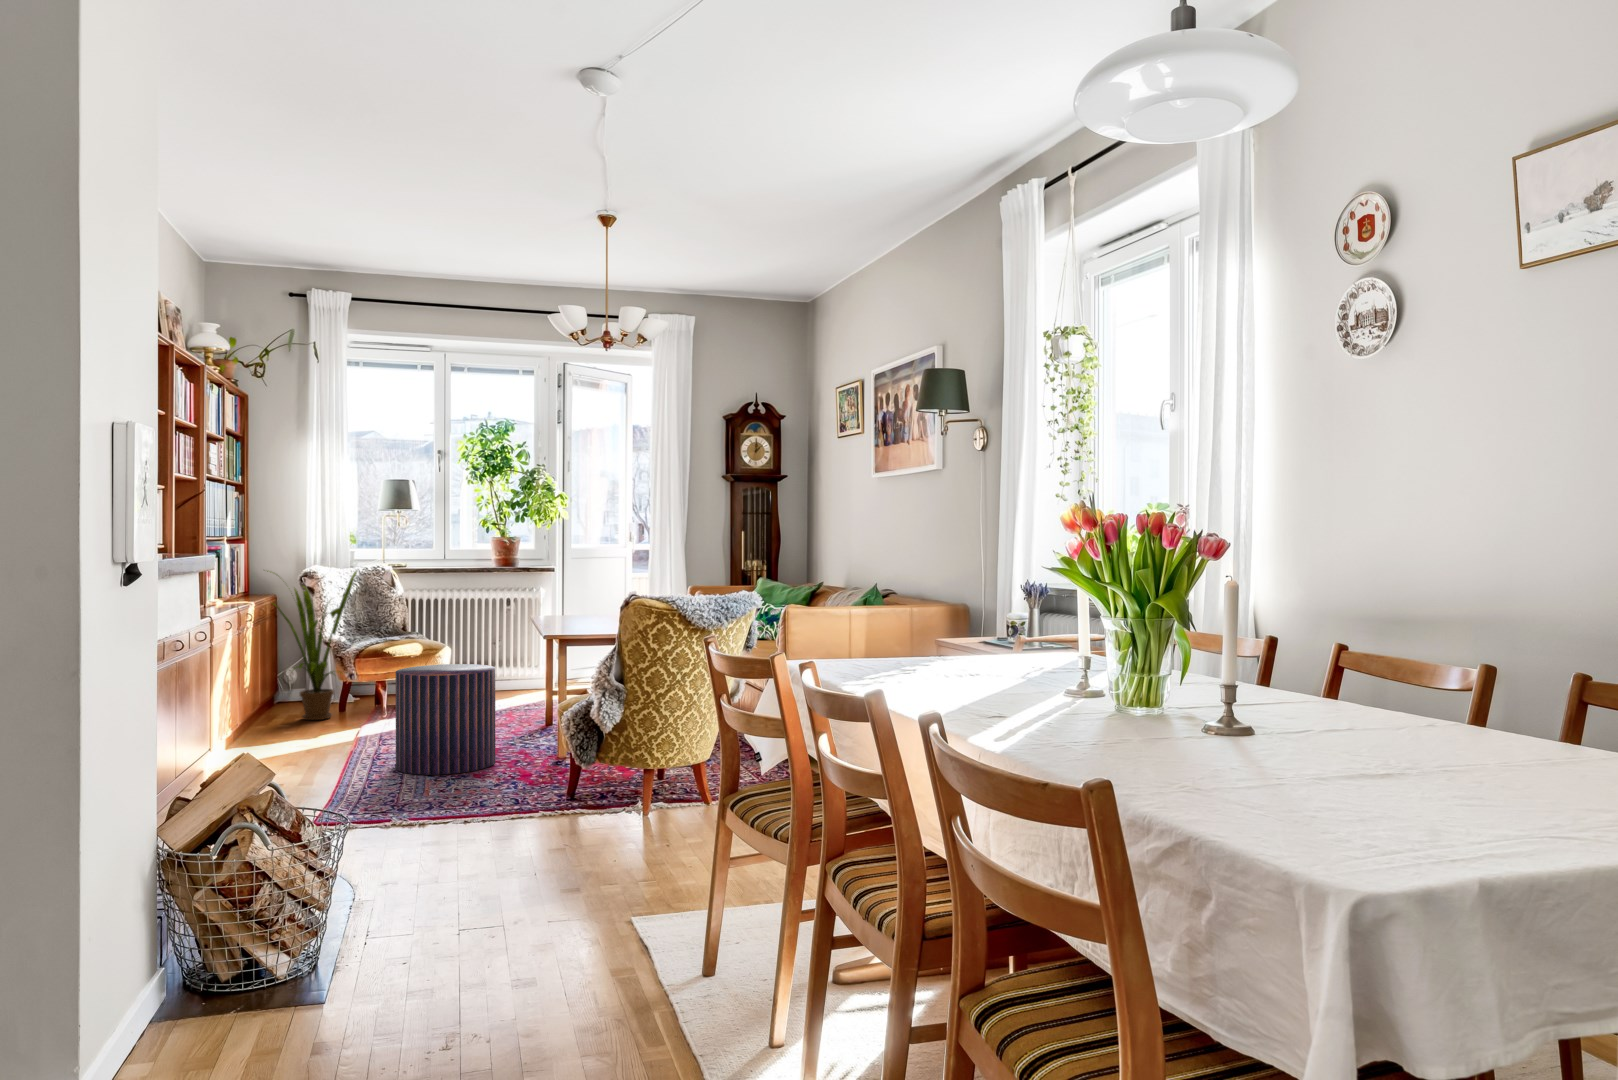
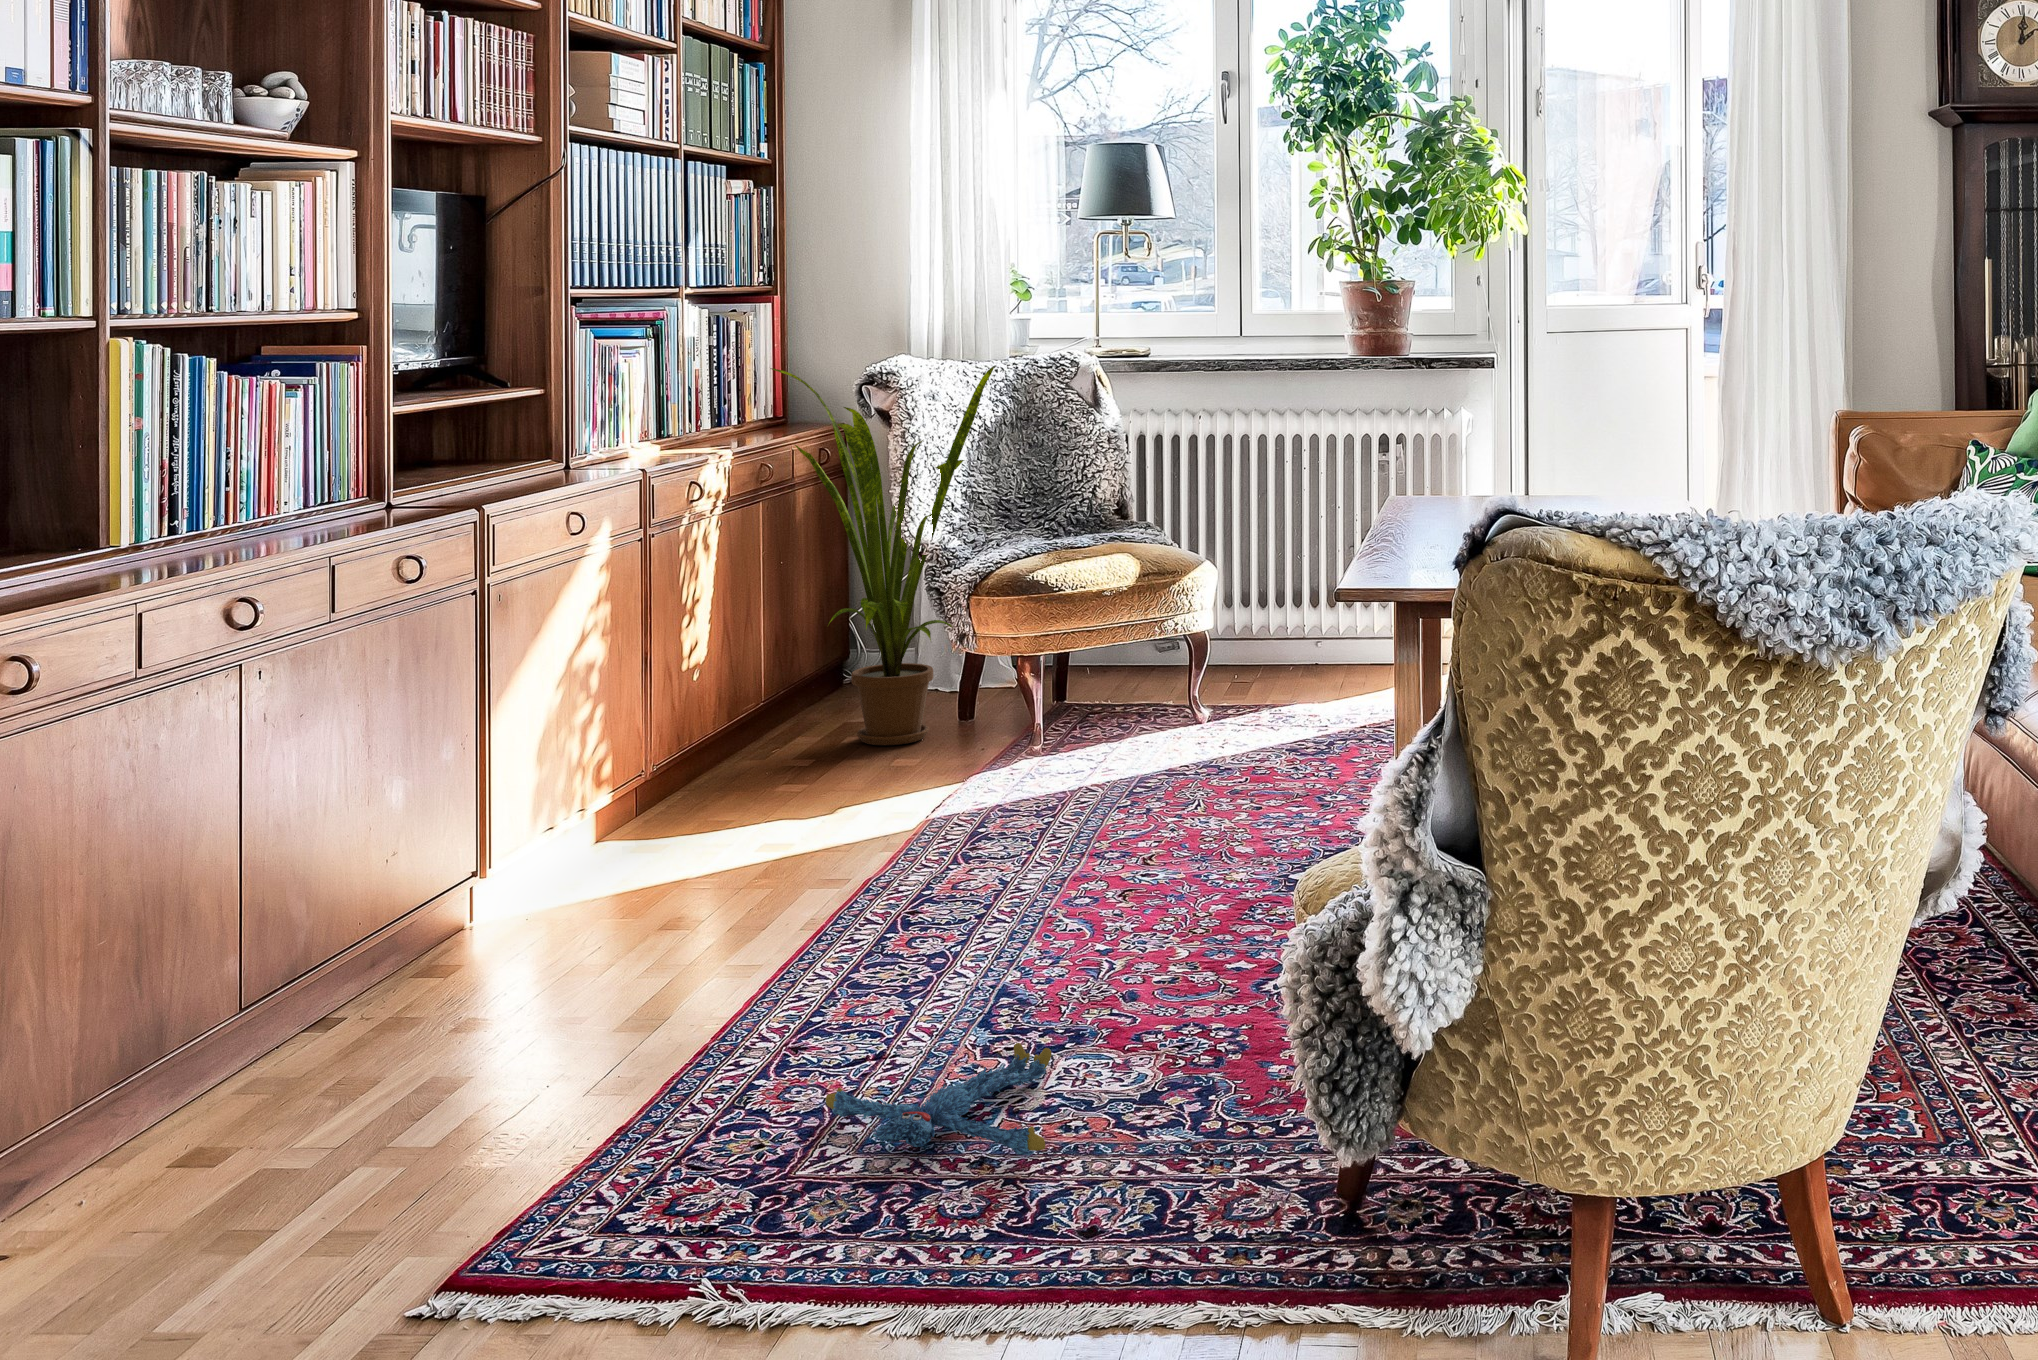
pouf: present [396,664,495,775] -> none [935,650,1222,1004]
plush toy: none [389,778,470,801] -> present [826,1043,1052,1155]

